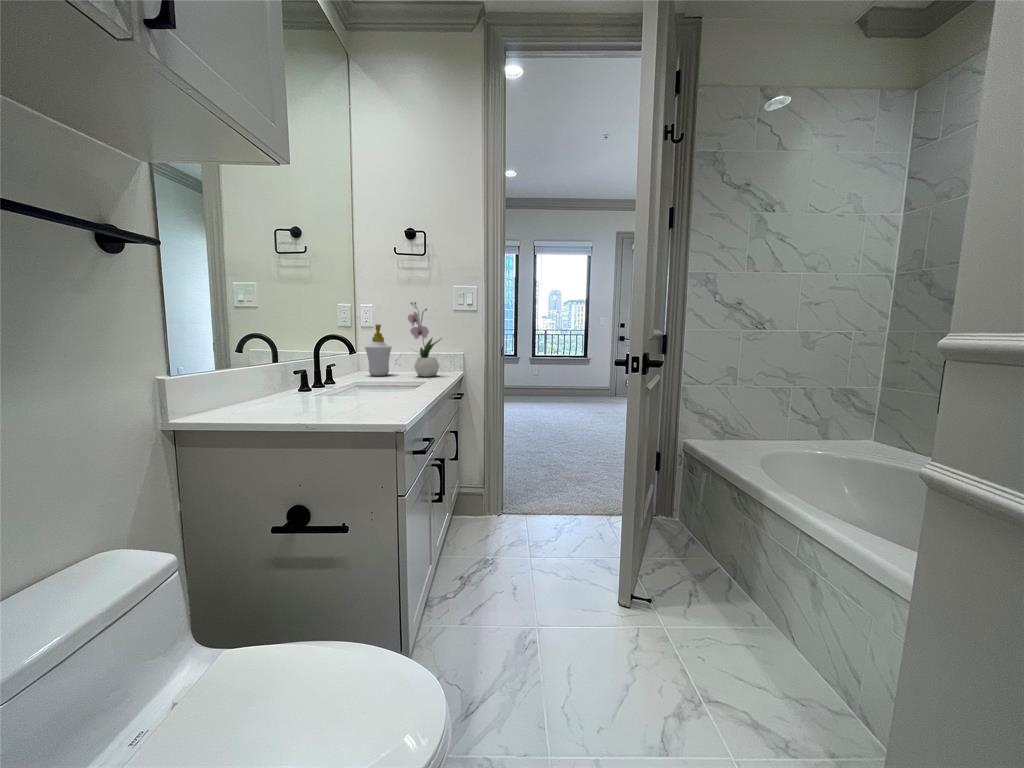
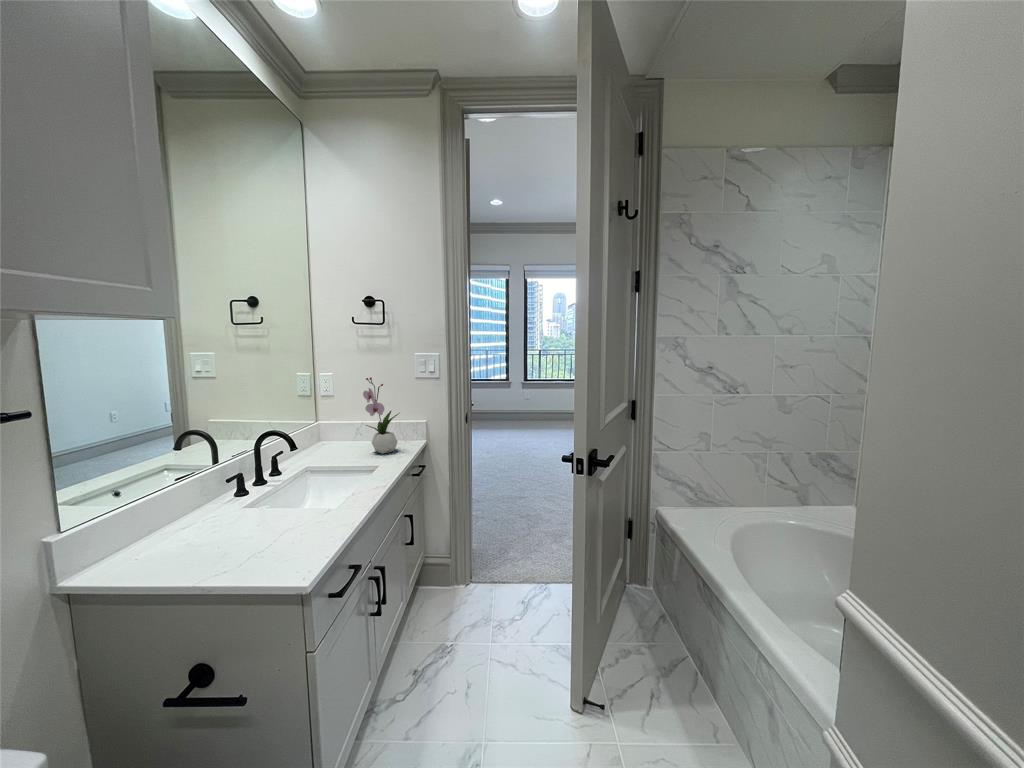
soap bottle: present [365,324,392,376] -> none [321,398,350,451]

